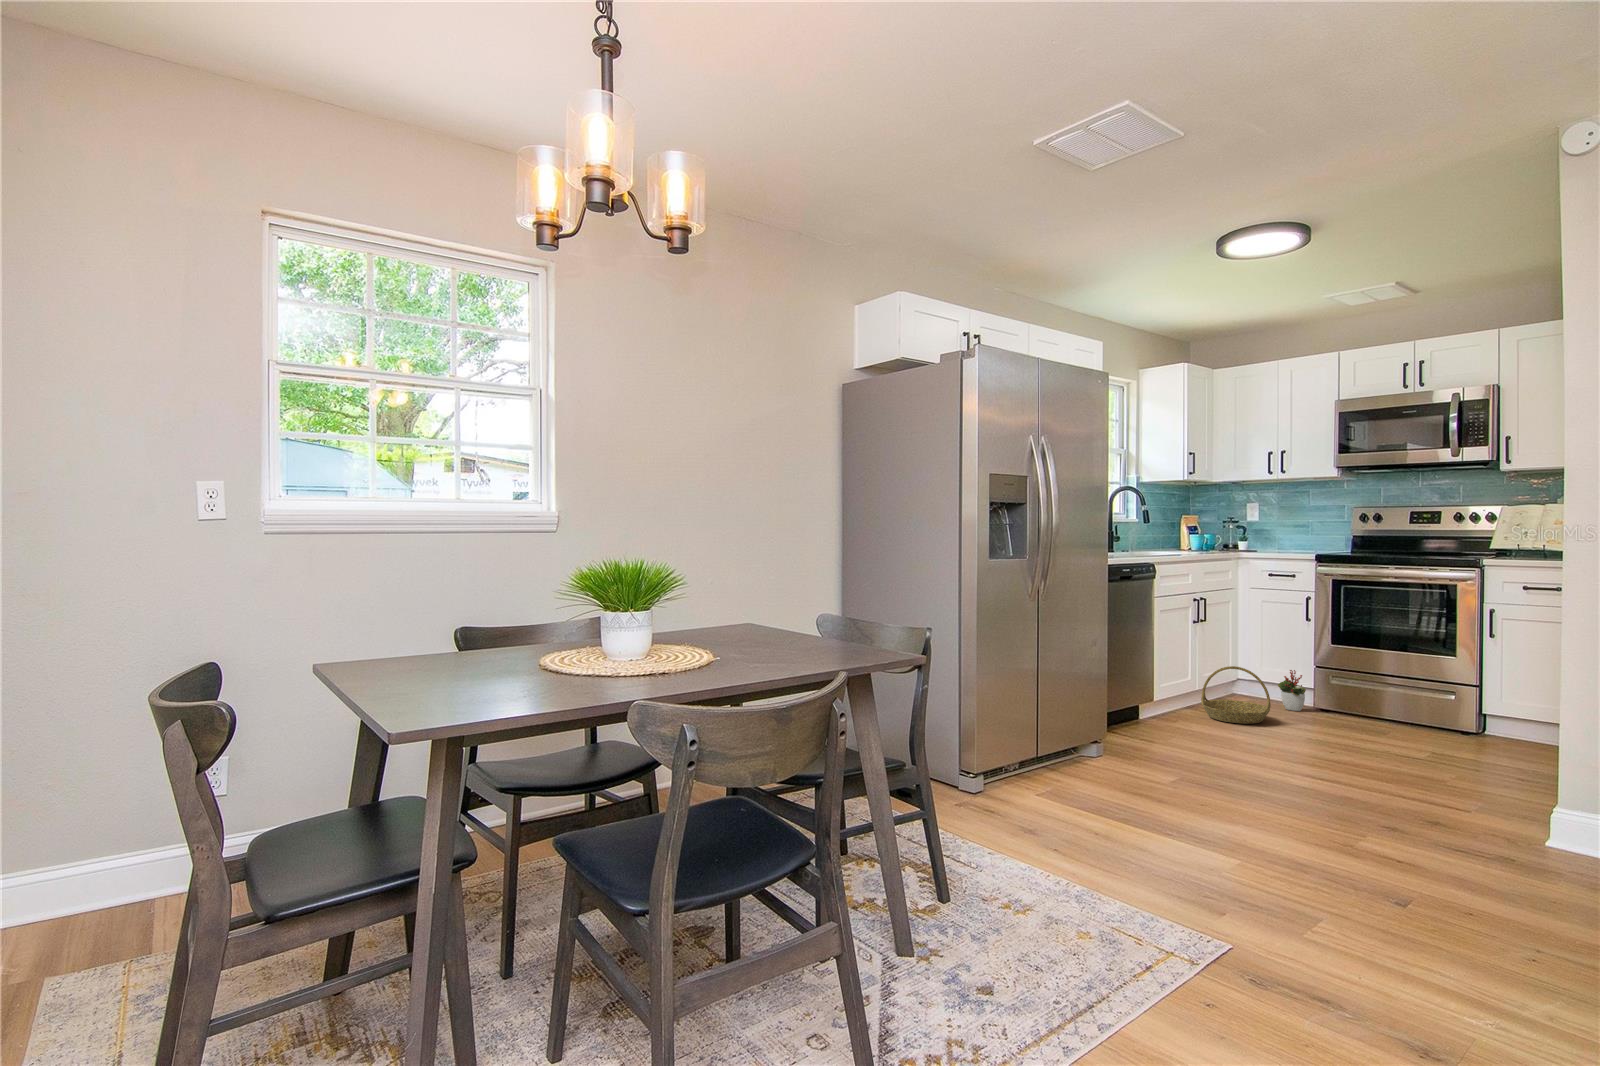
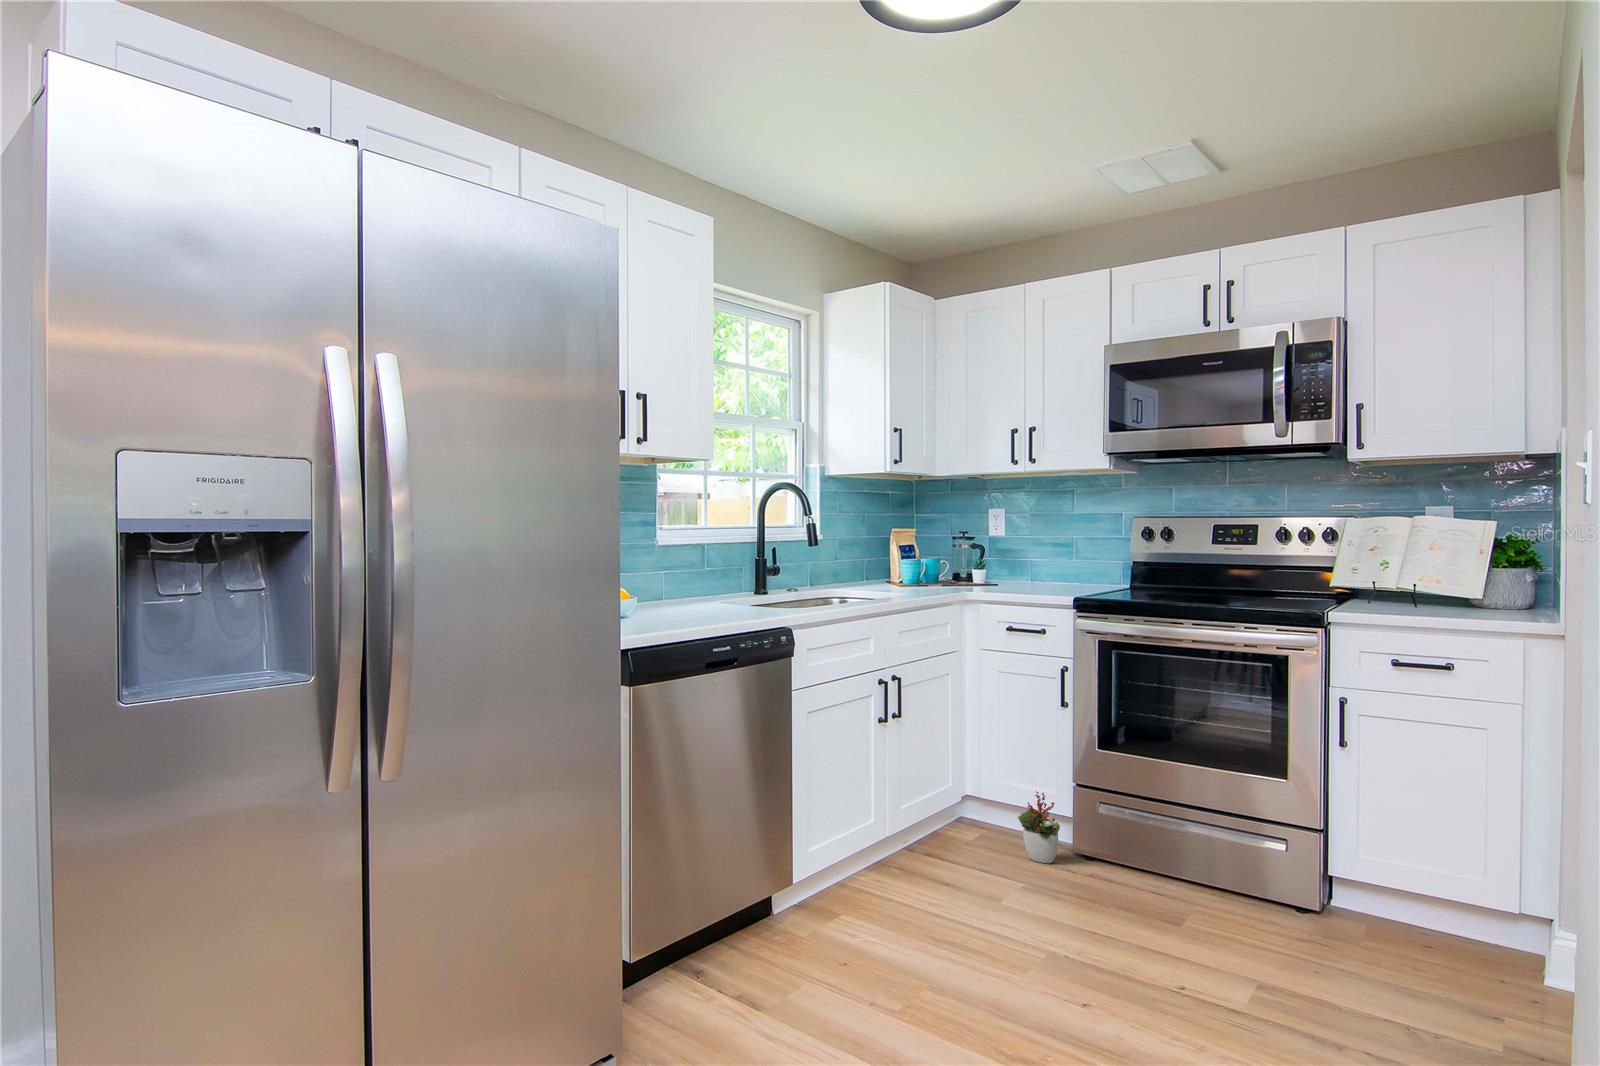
basket: present [1201,666,1271,724] -> none [887,804,998,915]

